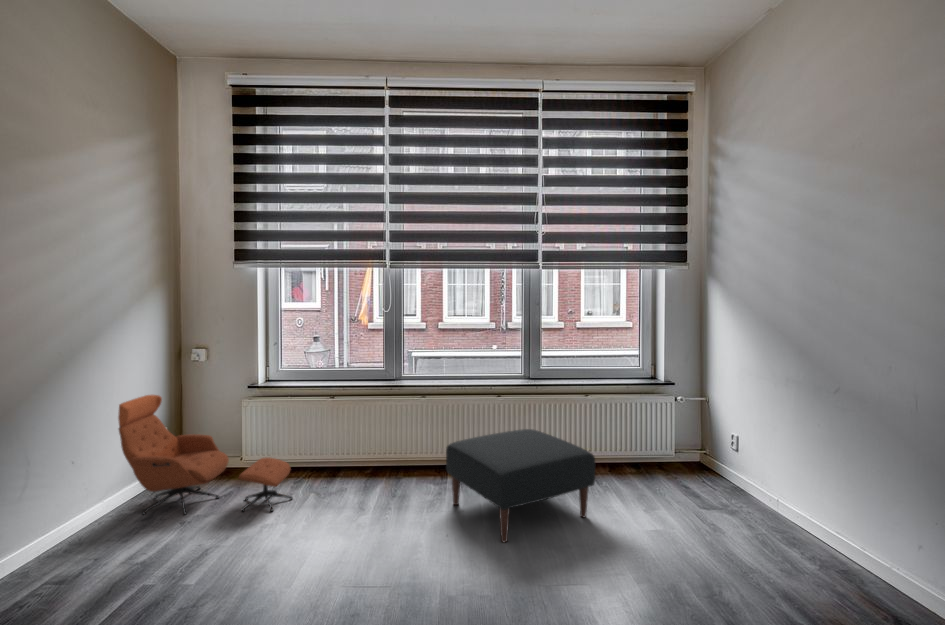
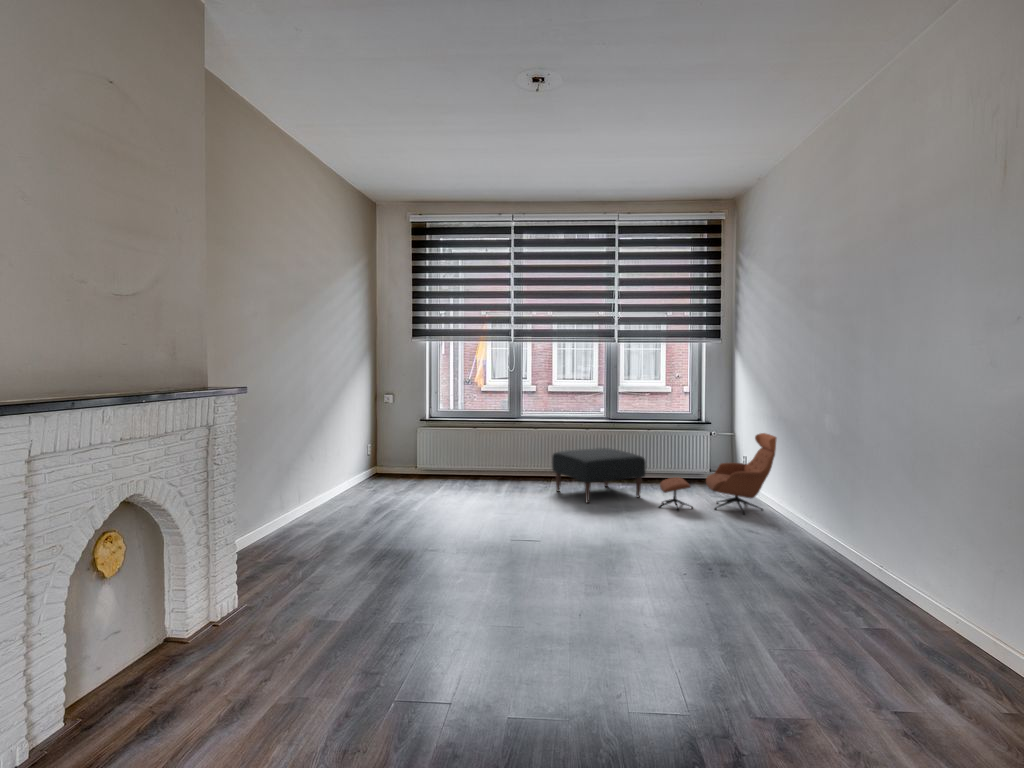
lounge chair: present [118,395,292,515] -> present [659,433,776,514]

